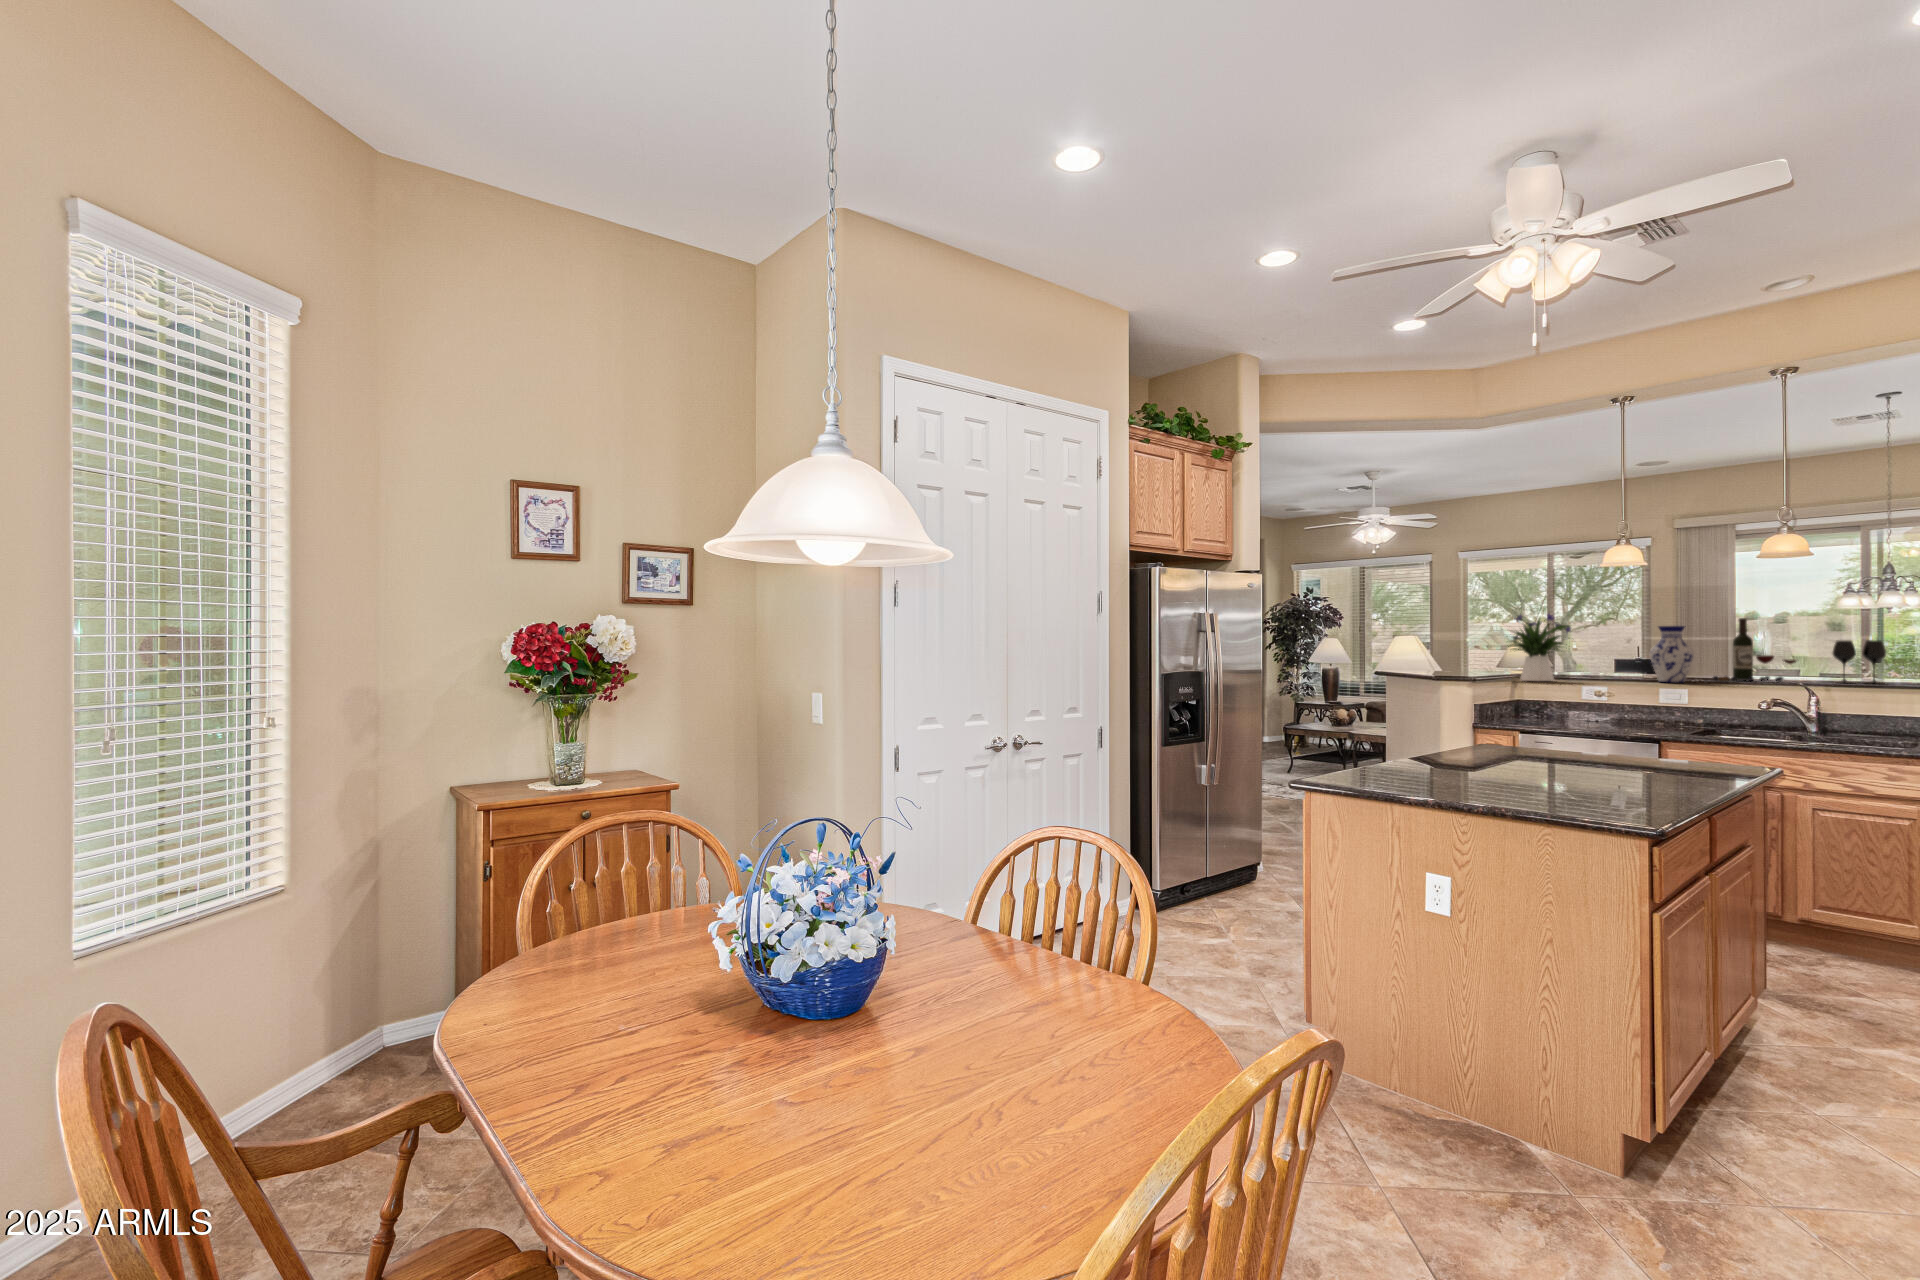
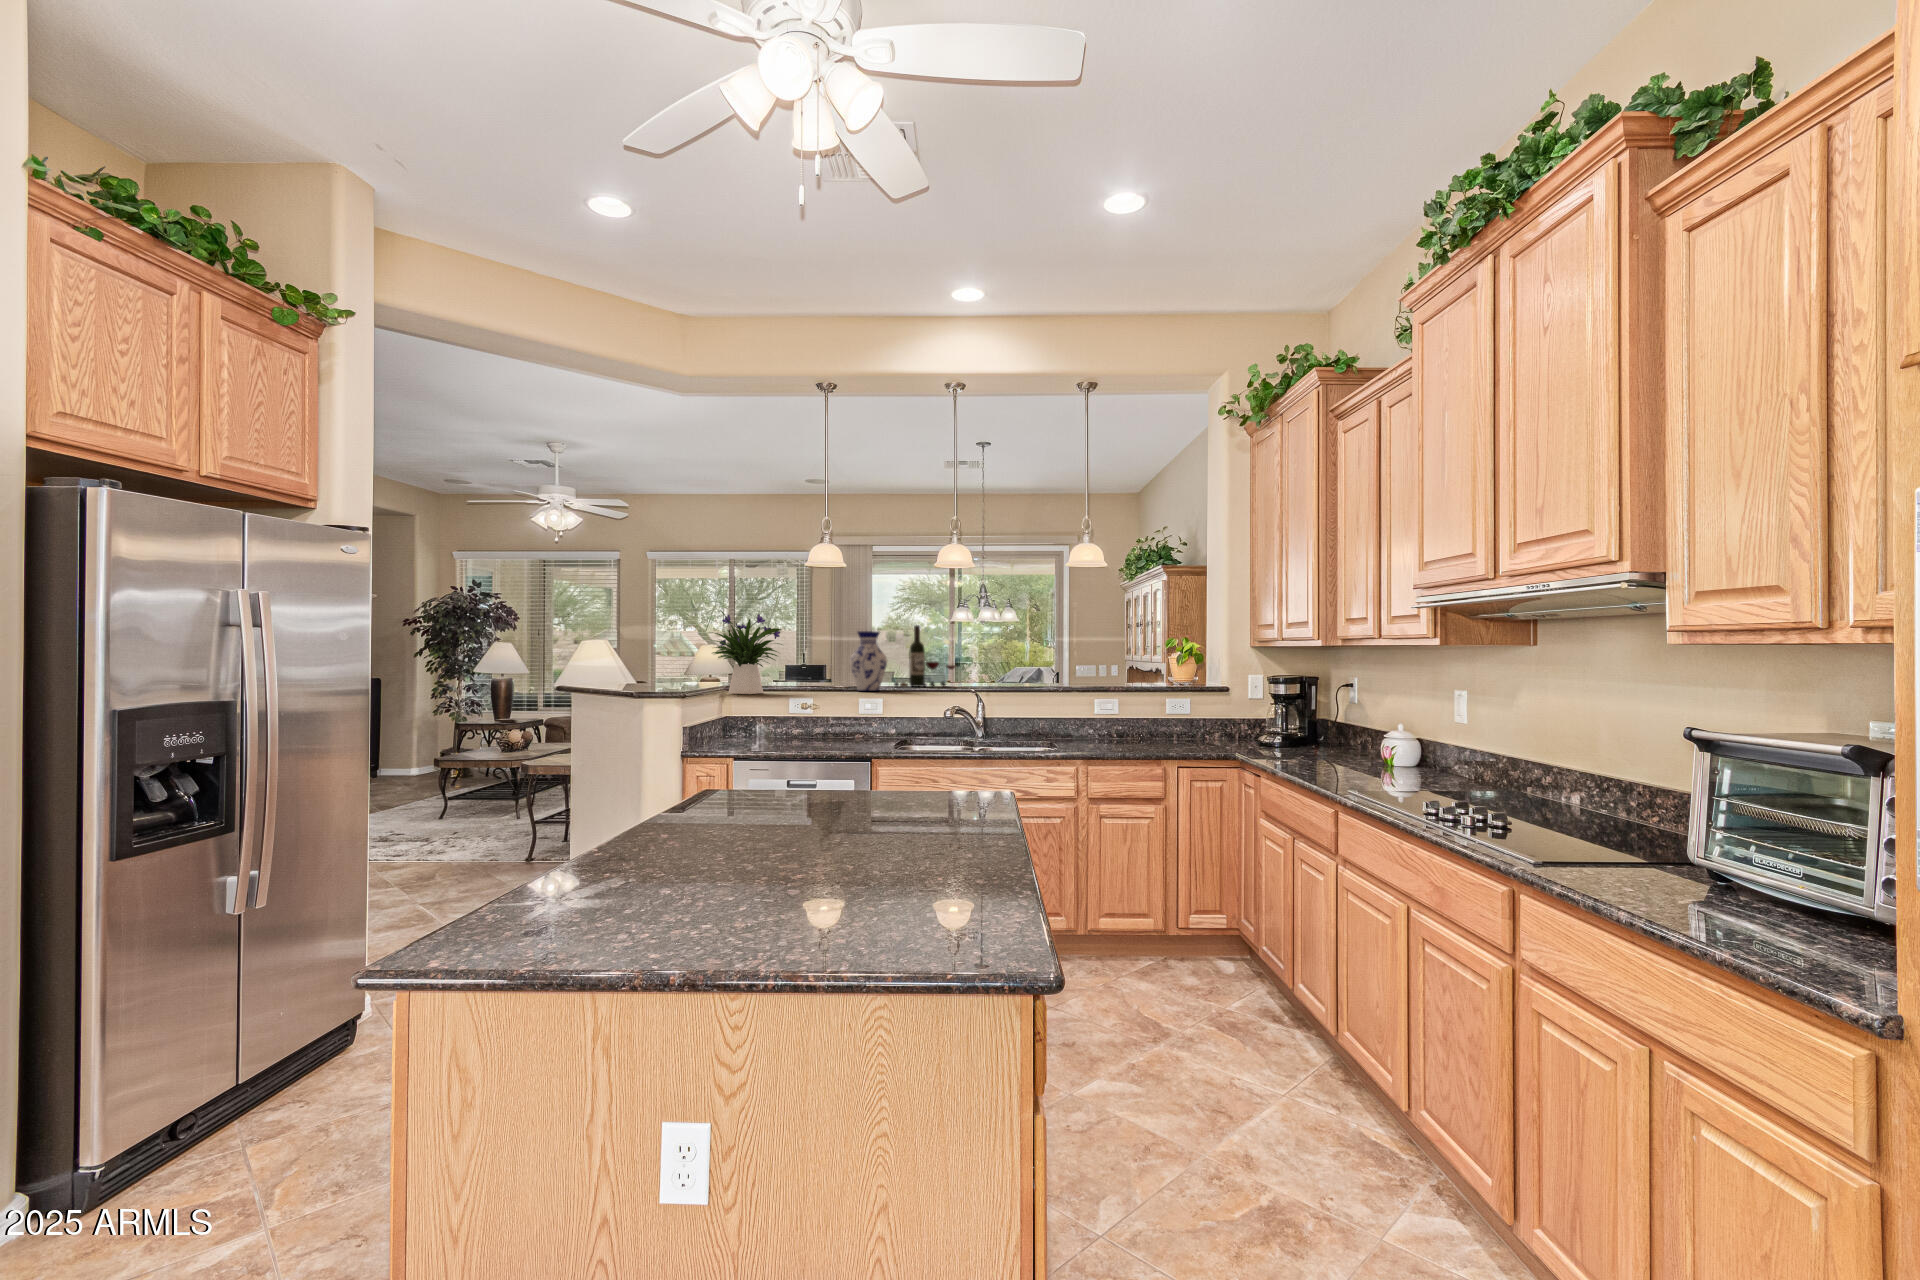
wine glass: present [1832,640,1886,683] -> none [979,647,1014,686]

